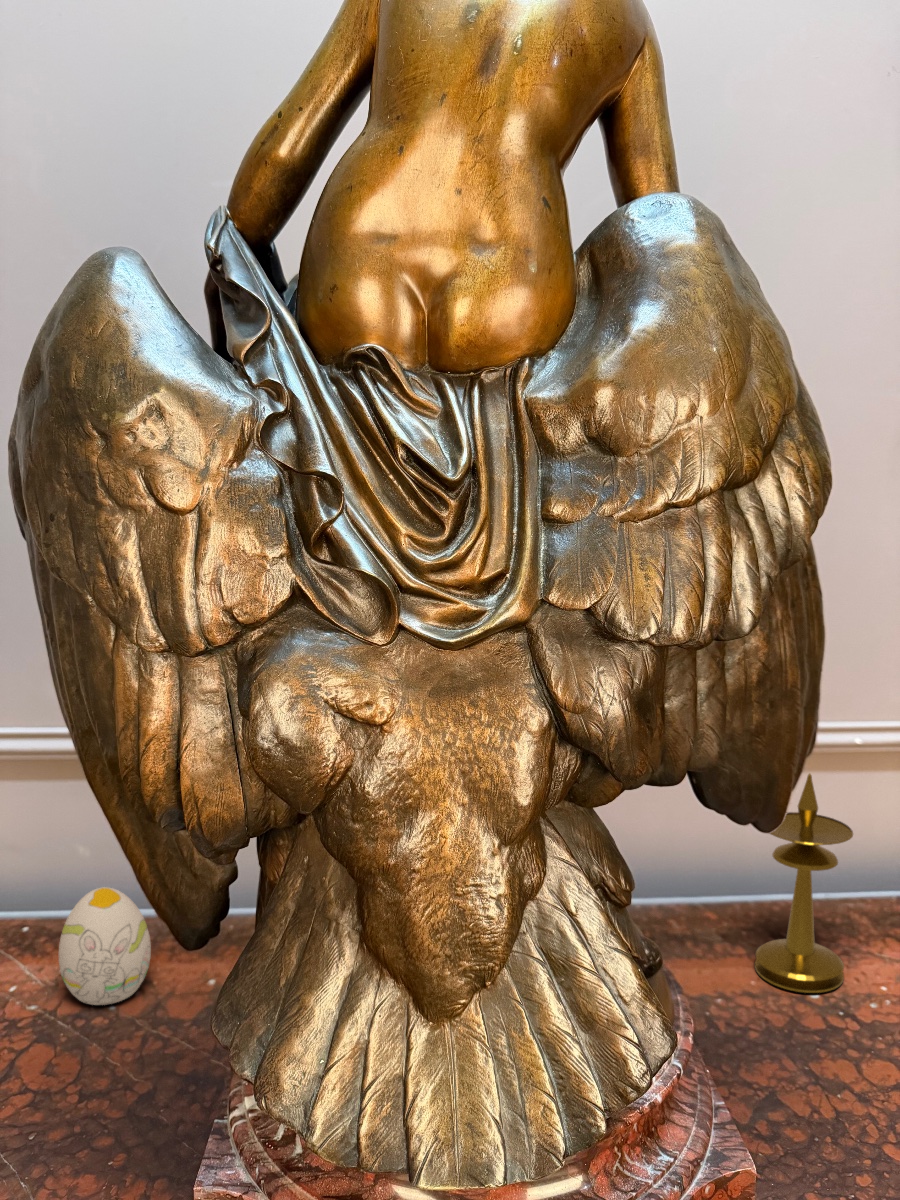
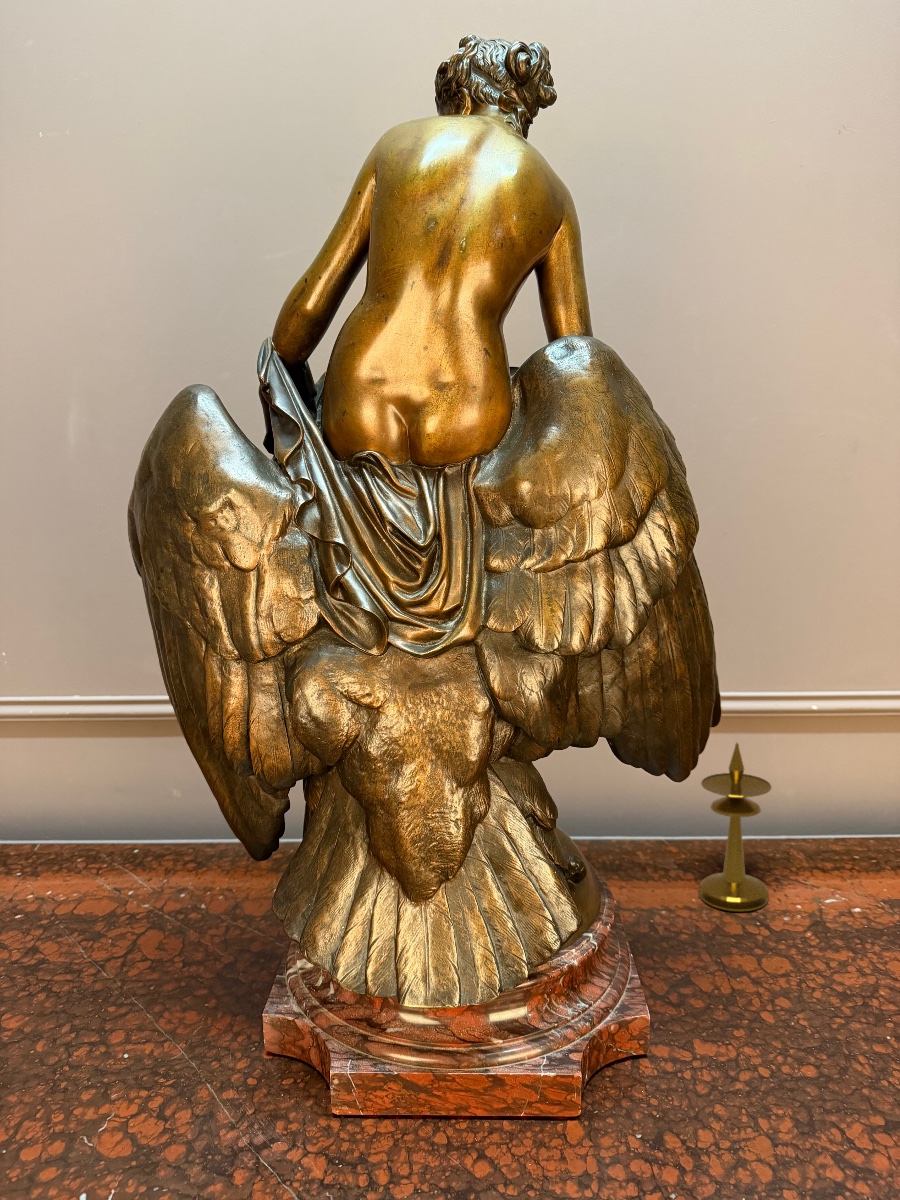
decorative egg: present [59,887,151,1005] -> none [172,827,238,912]

